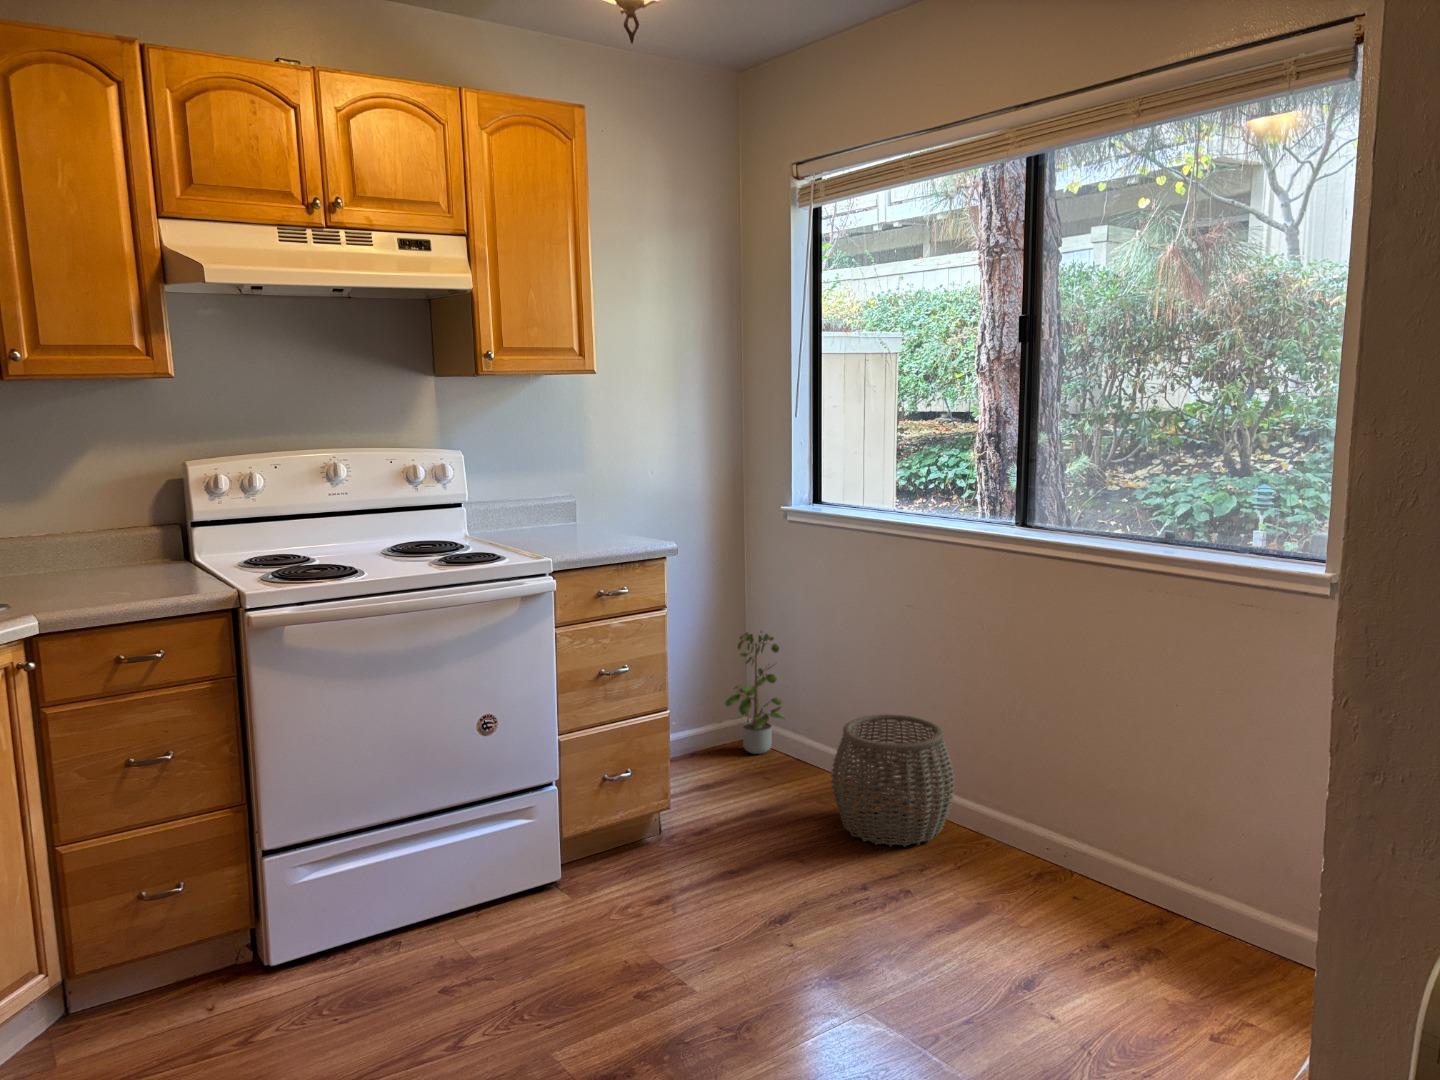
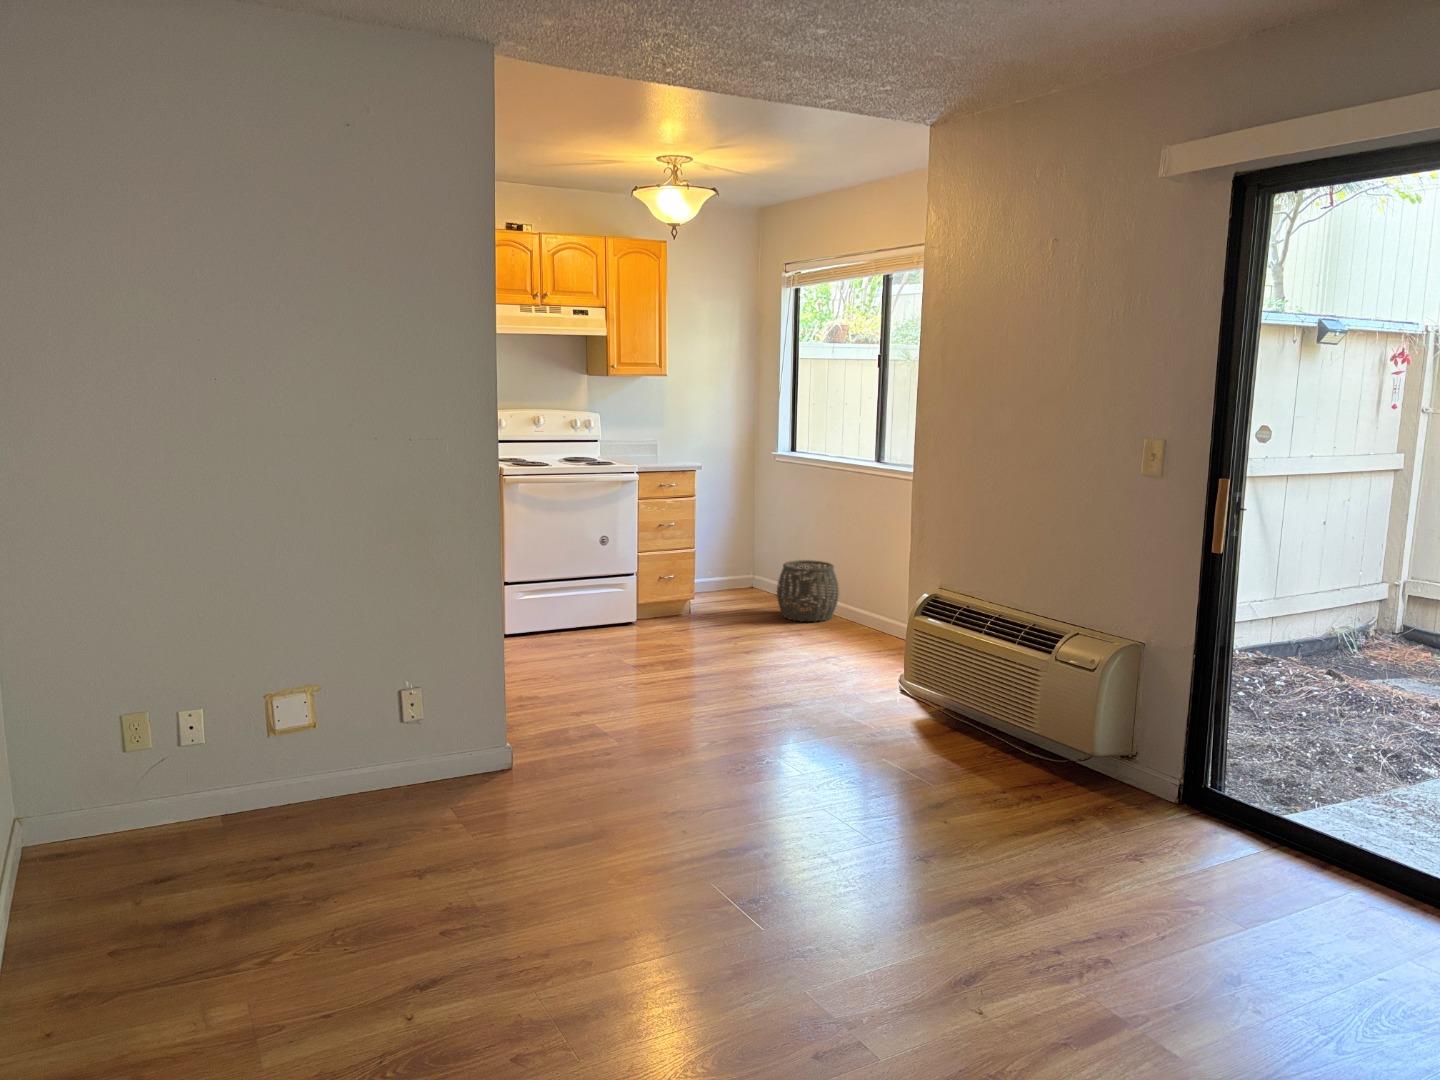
potted plant: present [725,631,784,754] -> none [738,522,769,592]

